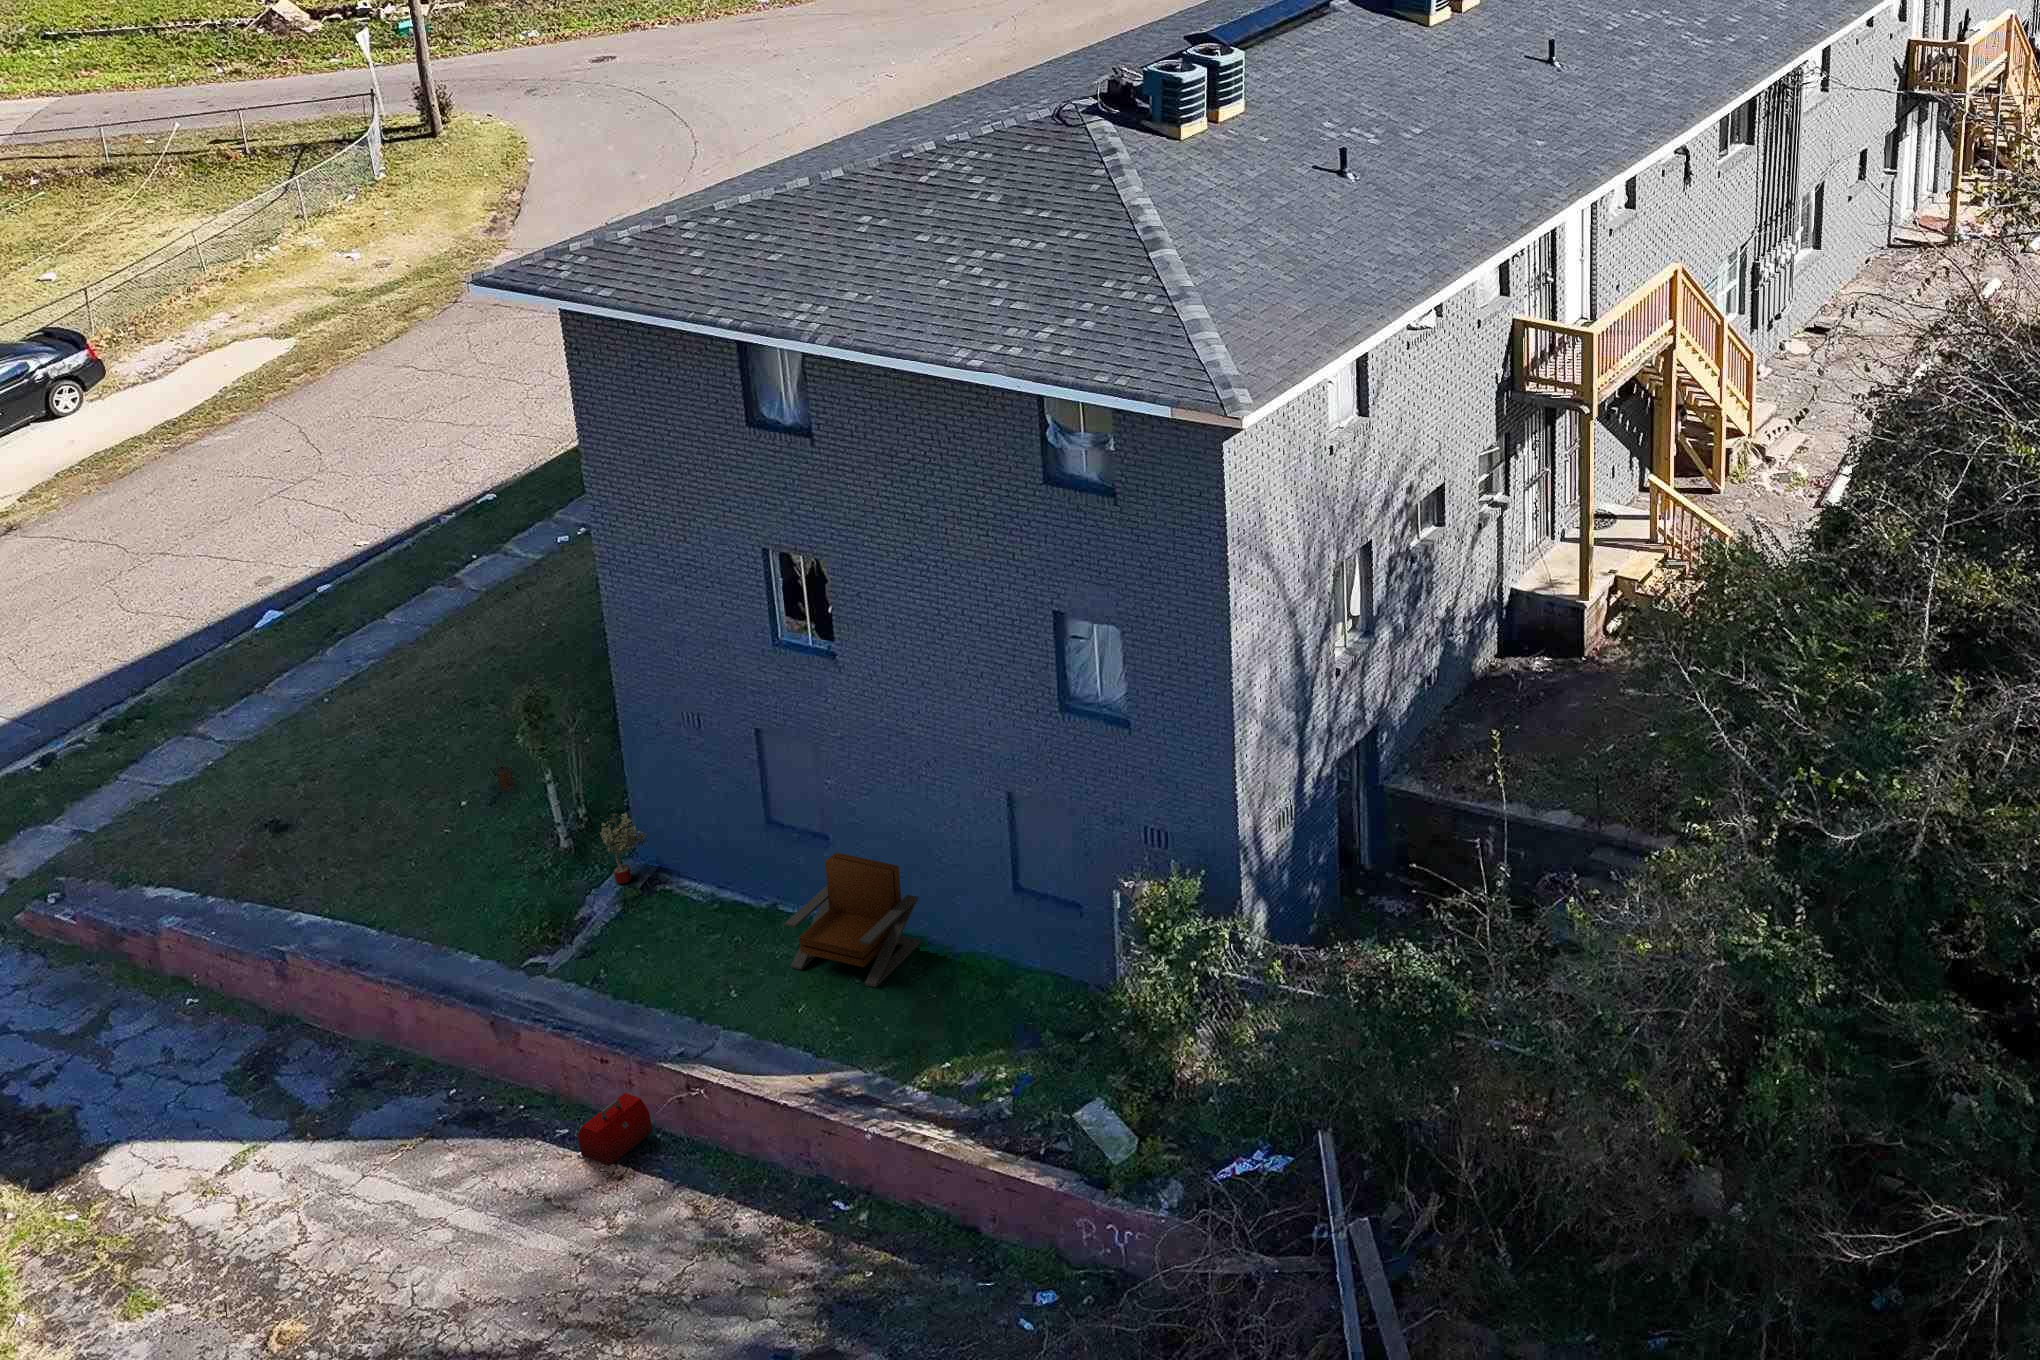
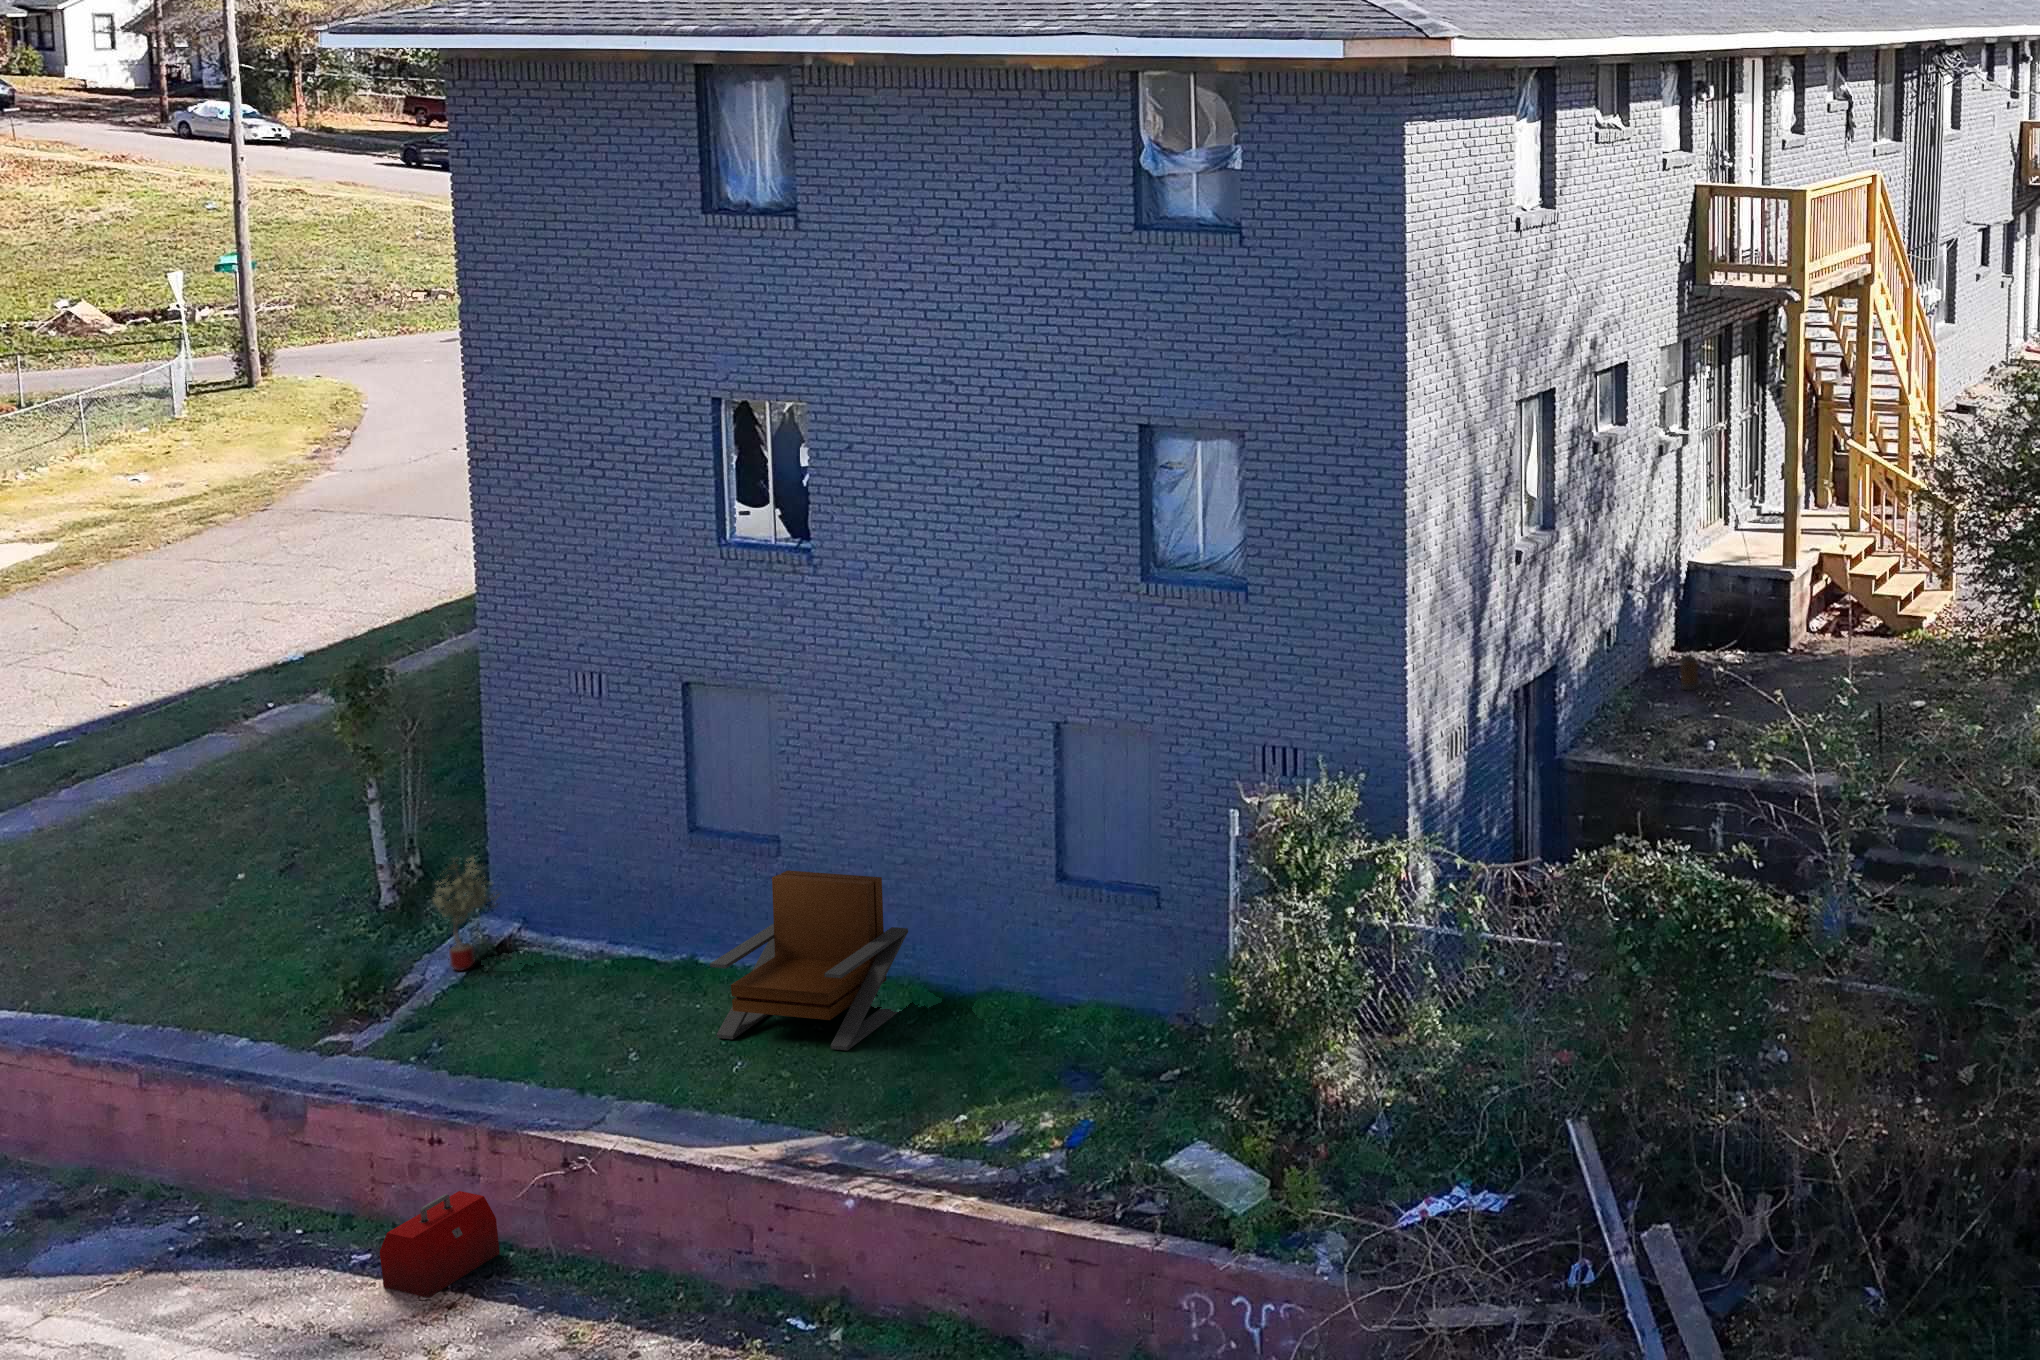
watering can: present [496,758,514,792] -> present [1680,647,1699,690]

